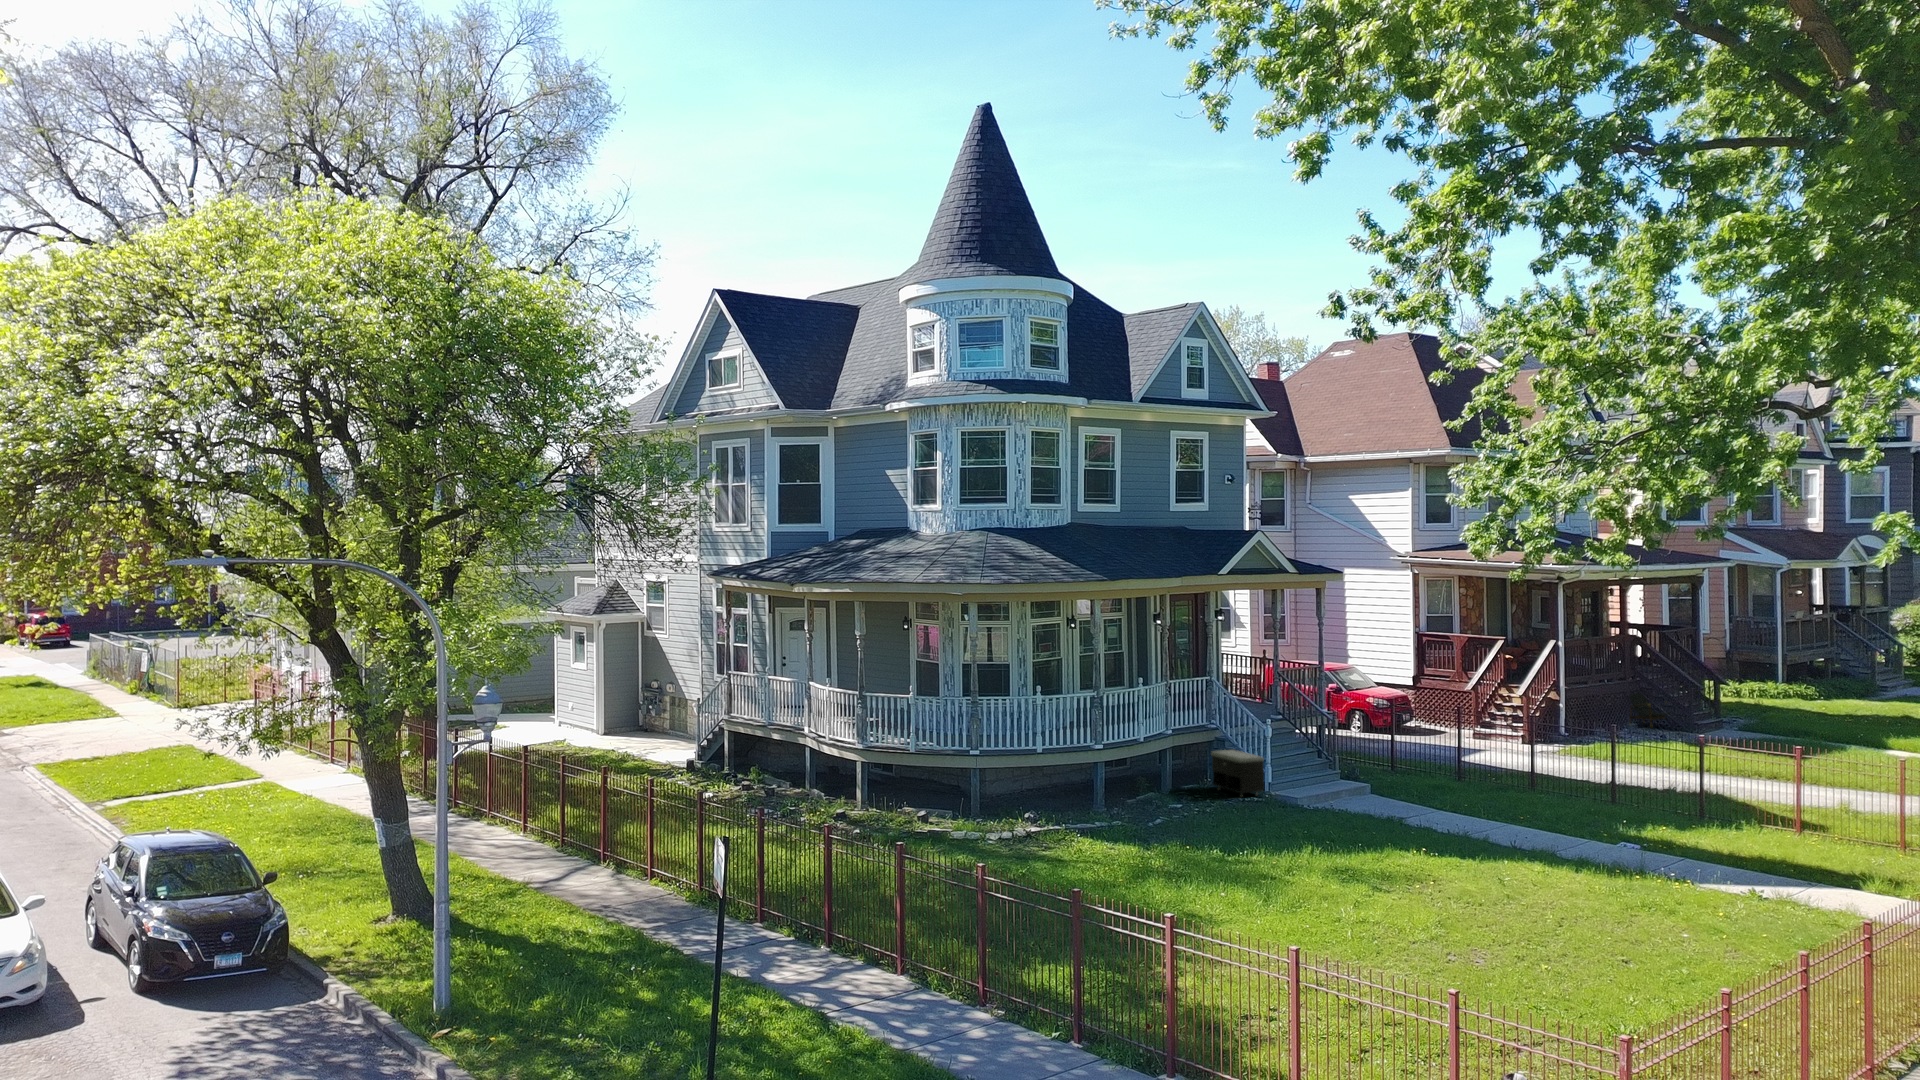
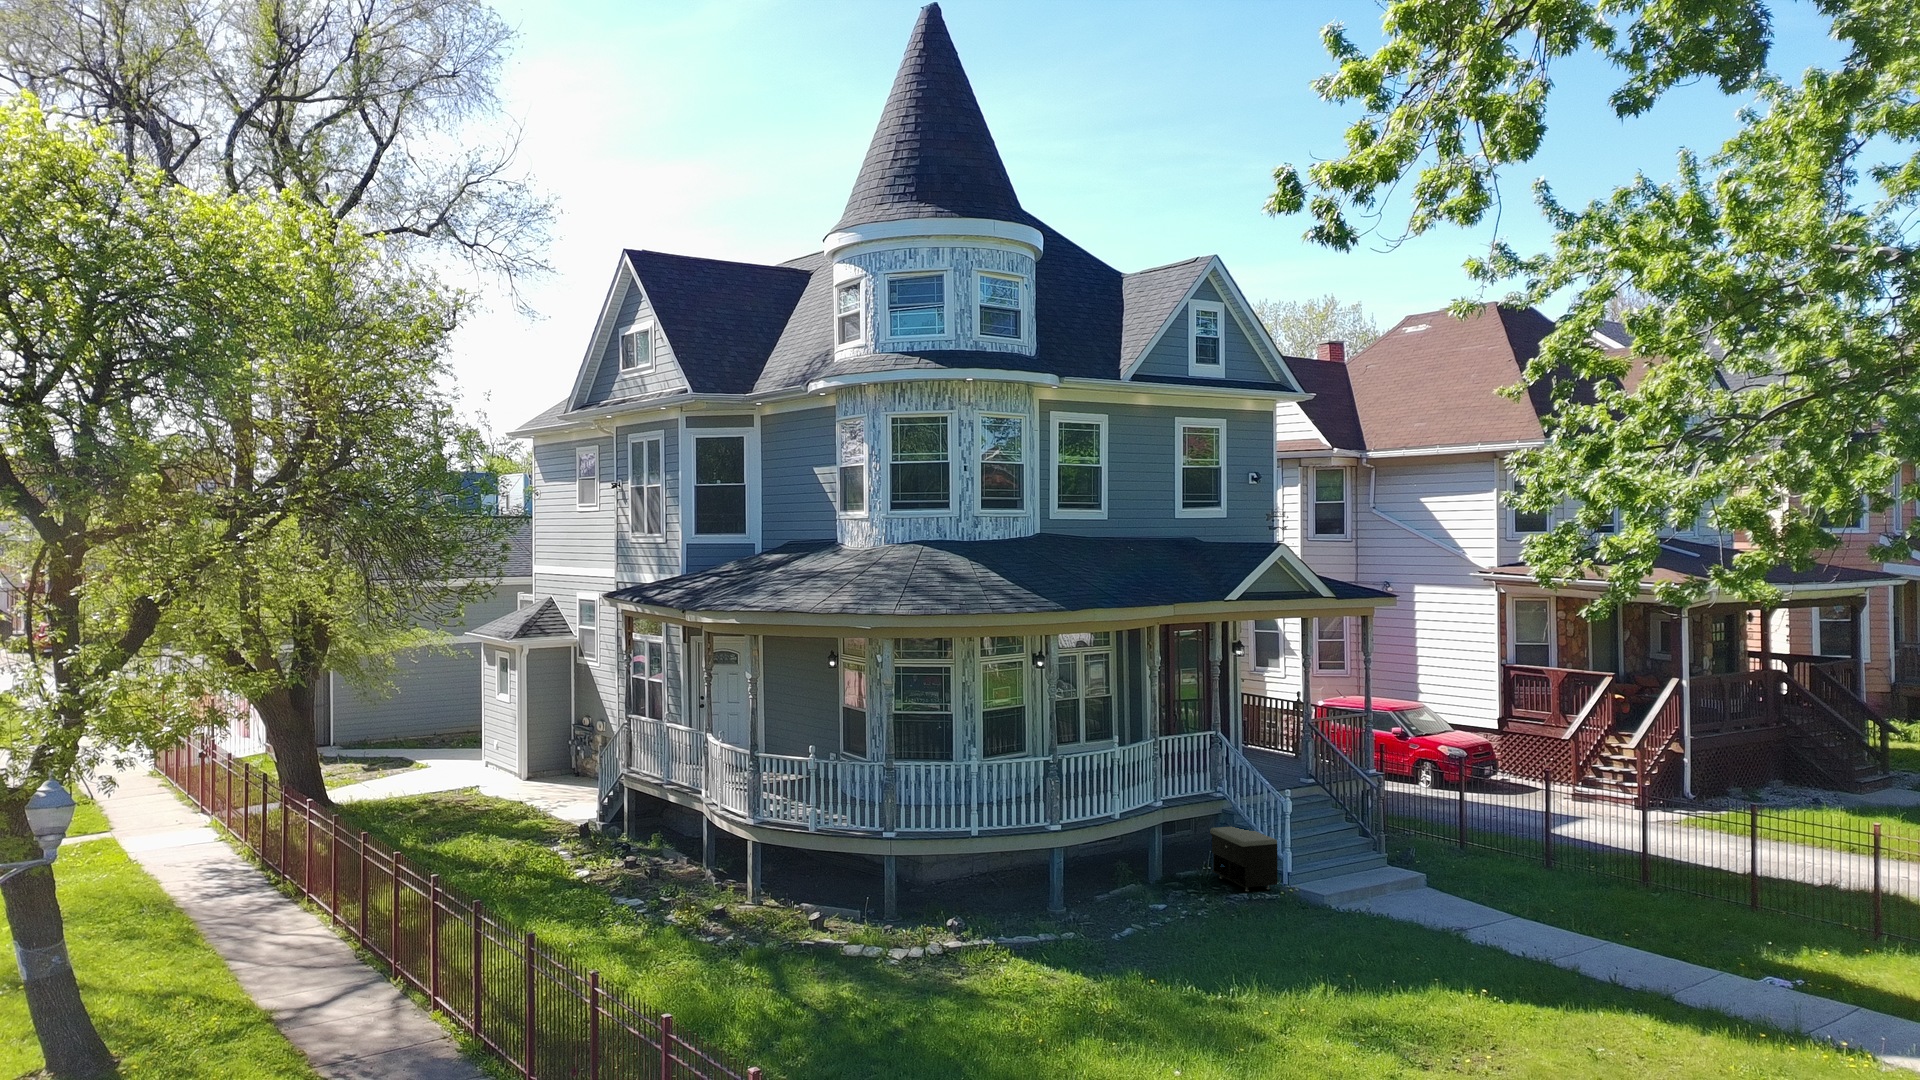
lounge chair: present [1629,693,1670,726] -> none [1774,740,1833,788]

